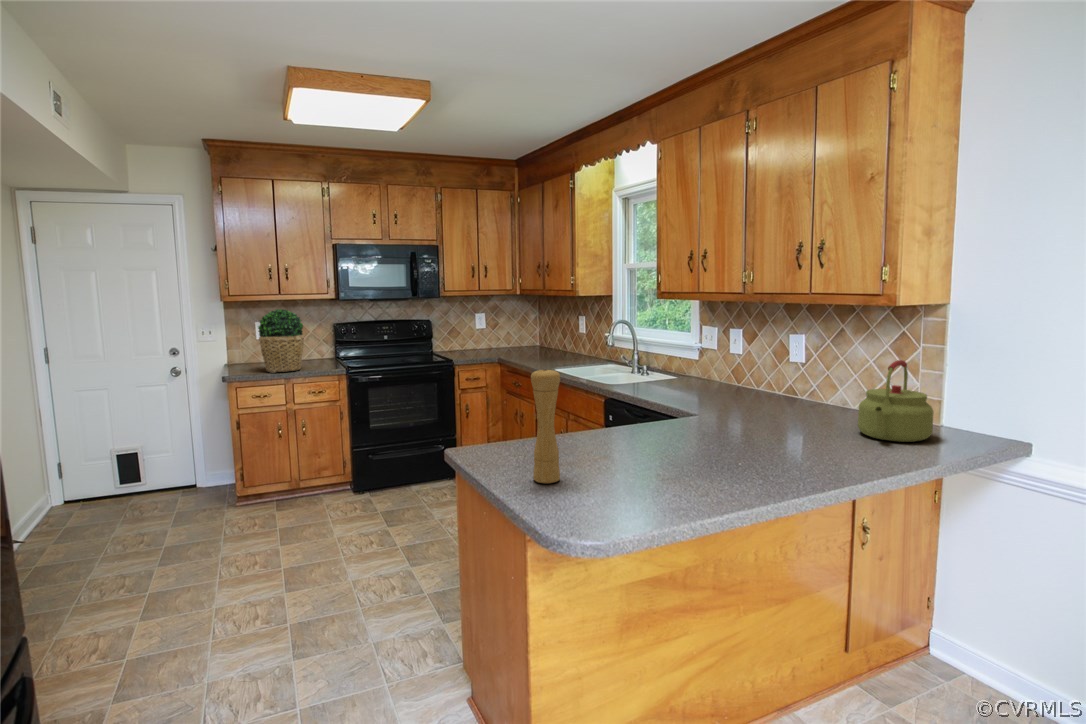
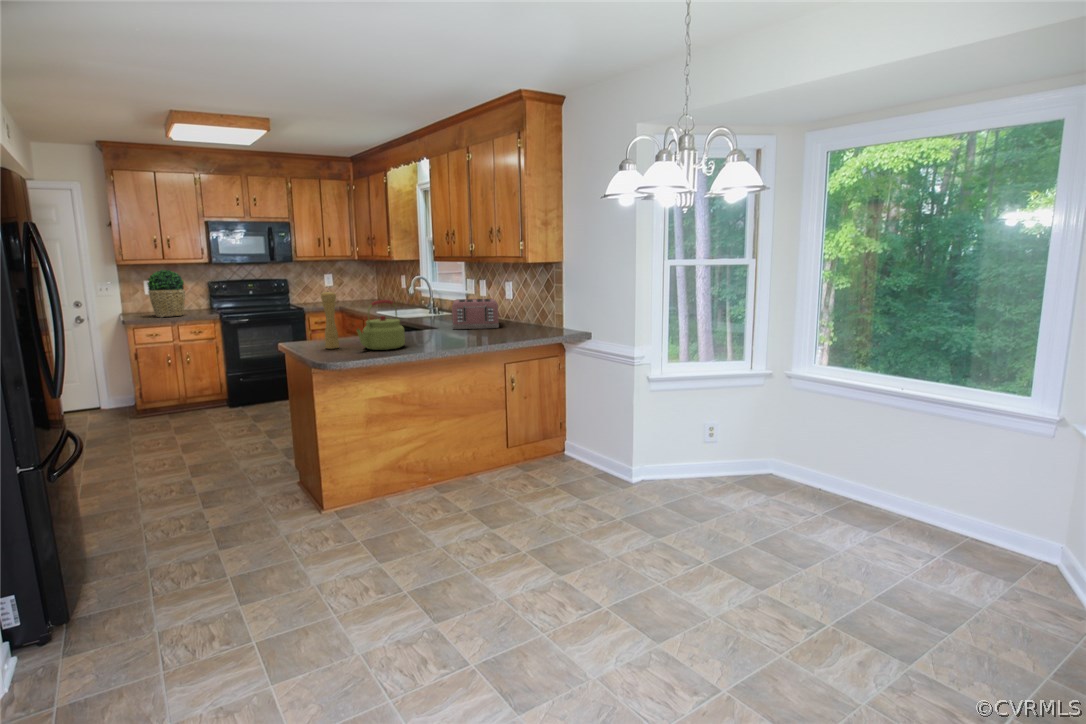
kettle: present [858,360,934,442] -> present [356,300,405,350]
toaster: none [711,367,814,425] -> present [452,299,499,329]

